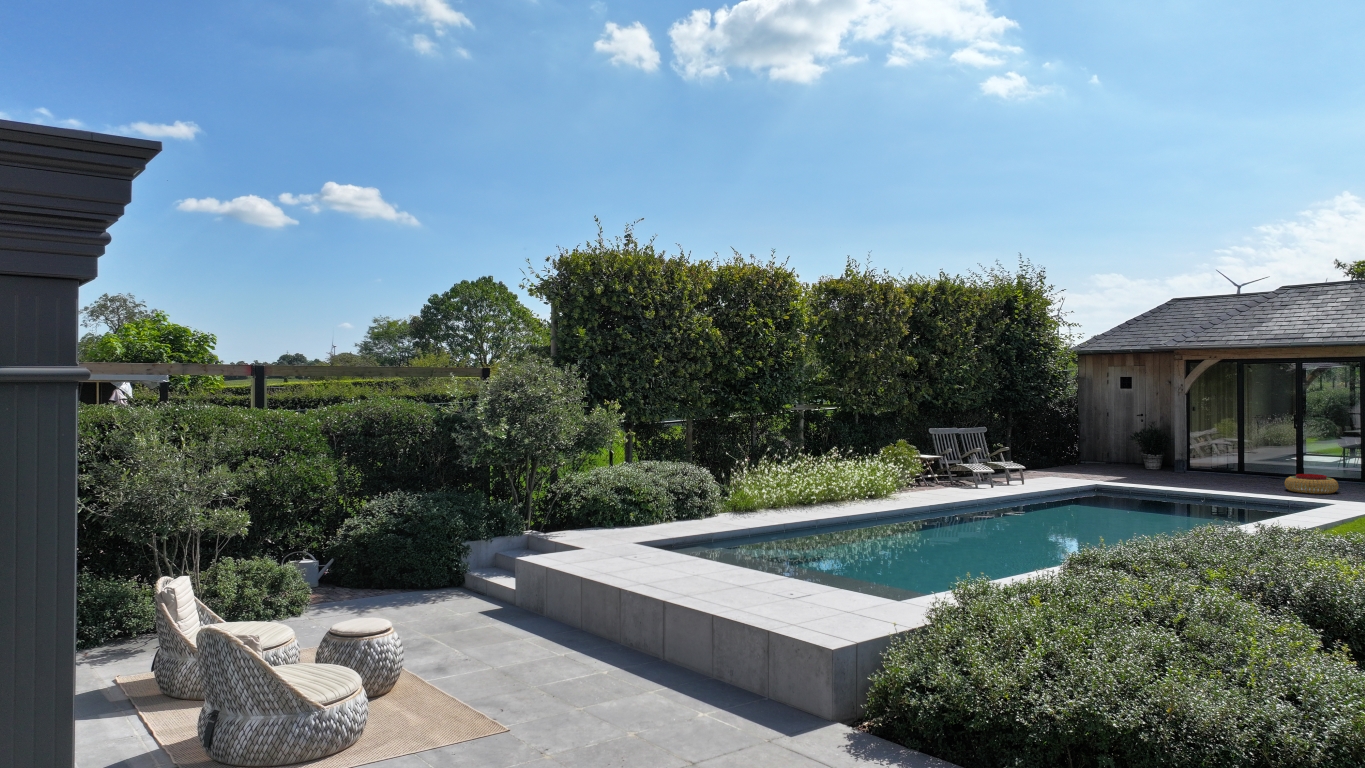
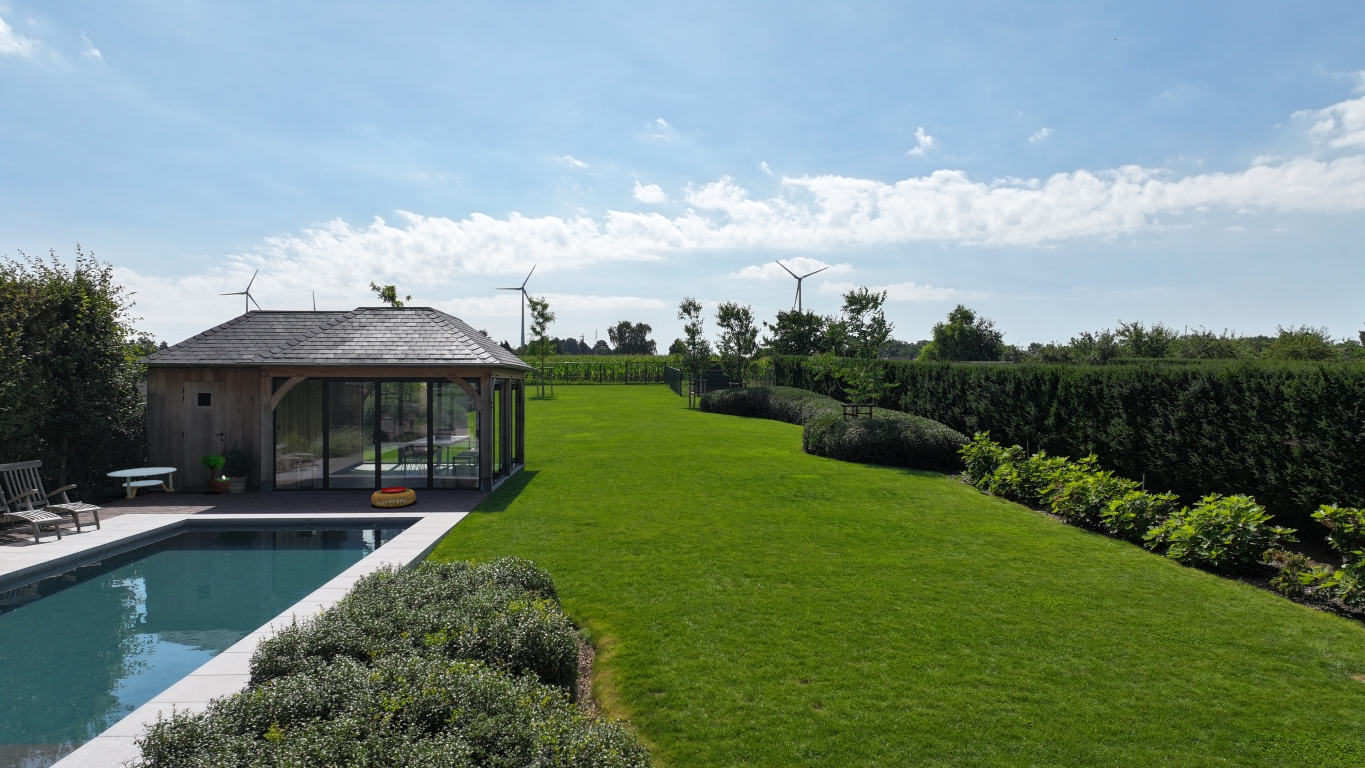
potted tree: none [1119,428,1148,467] -> present [199,454,231,493]
round table: none [1051,441,1103,464] -> present [107,467,177,499]

